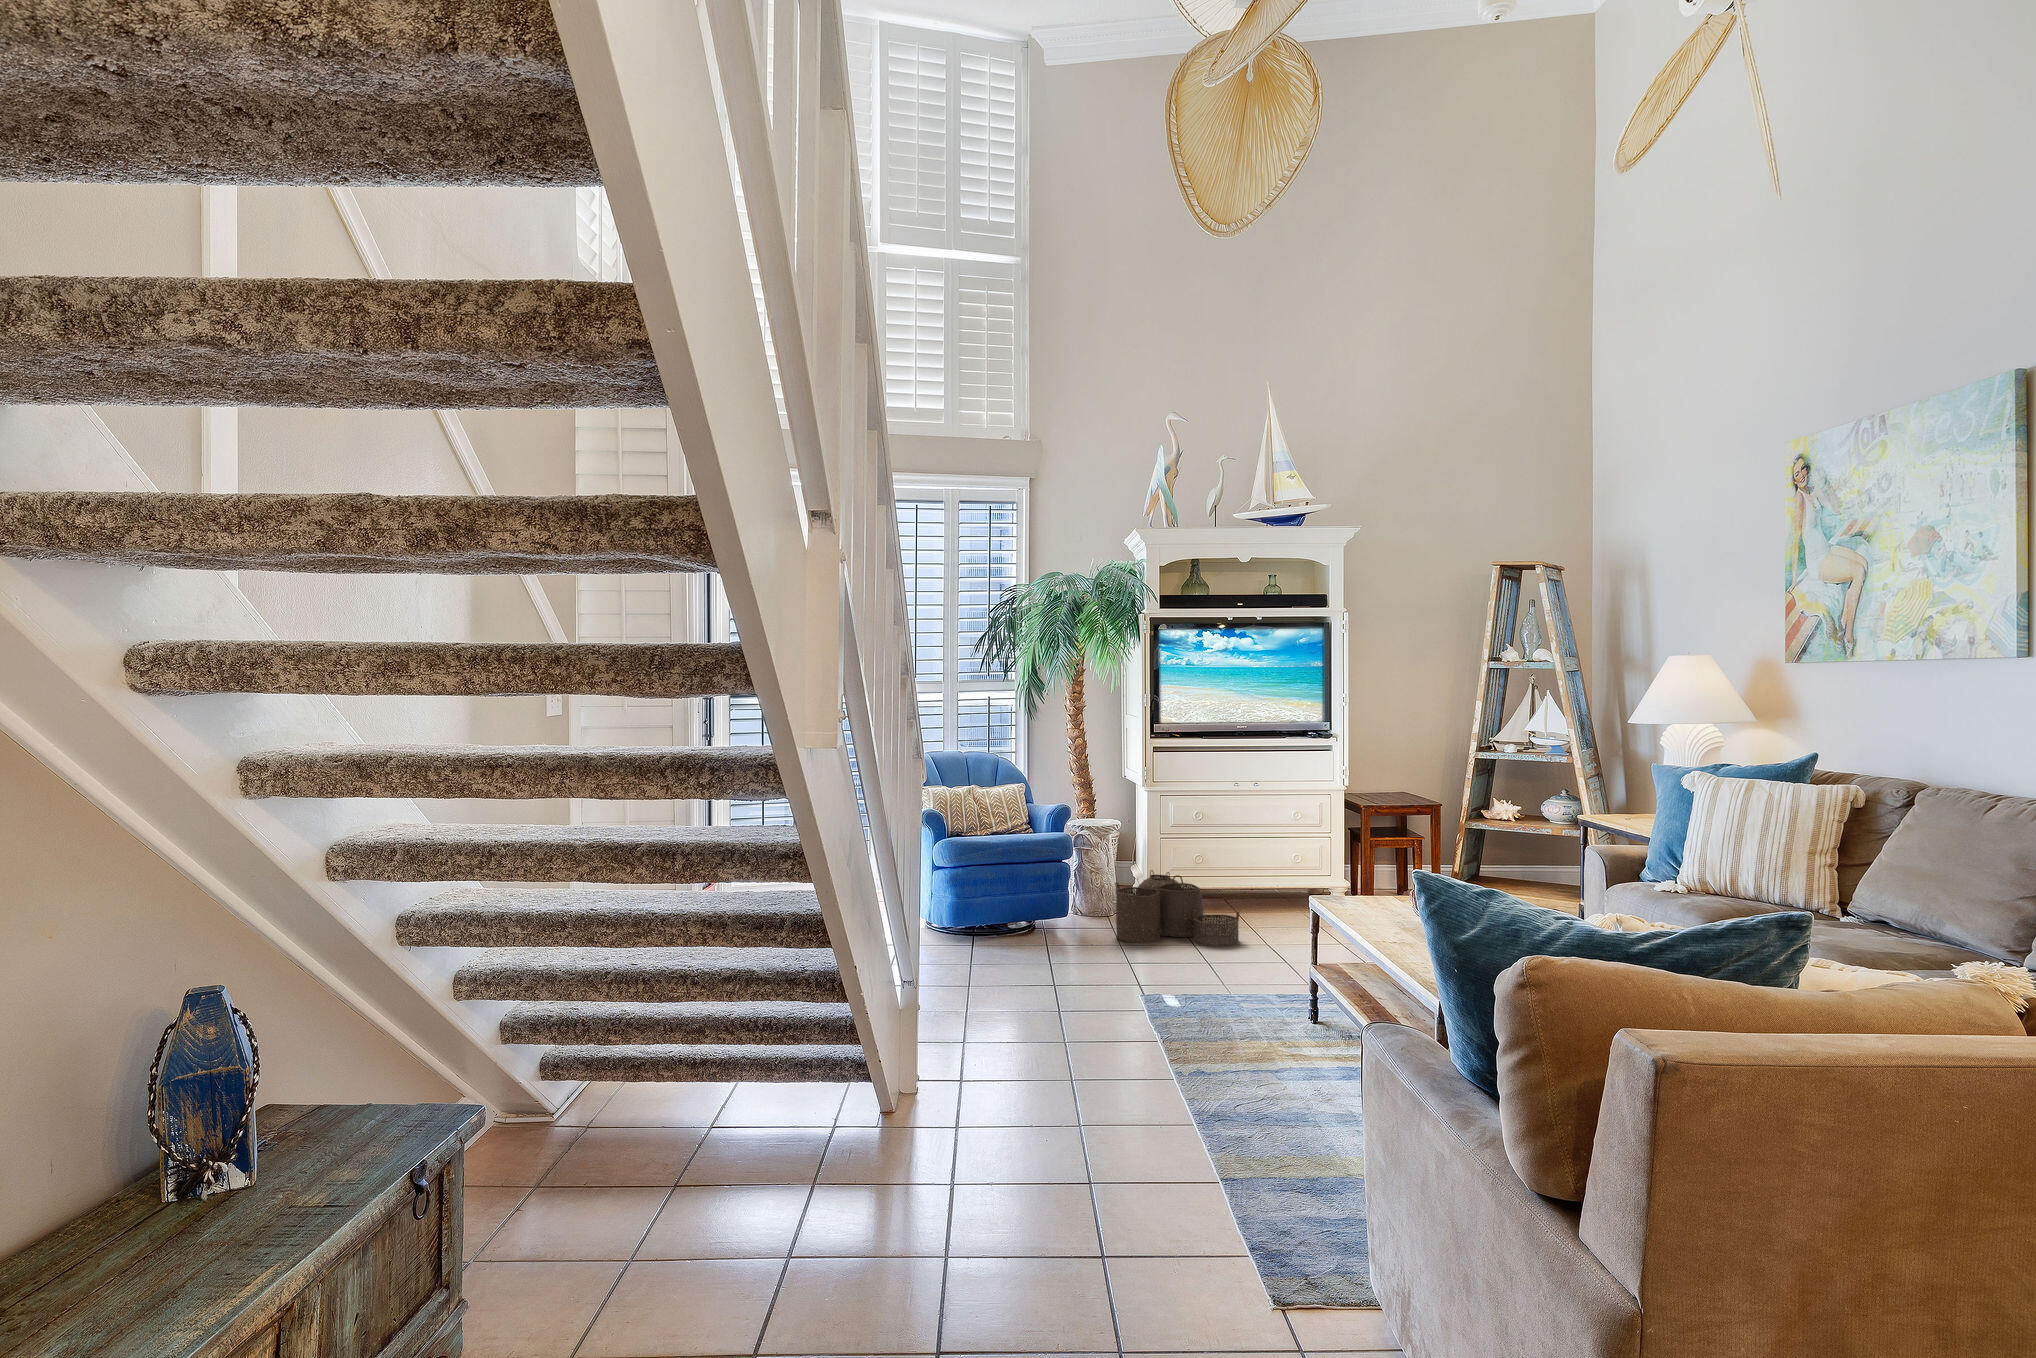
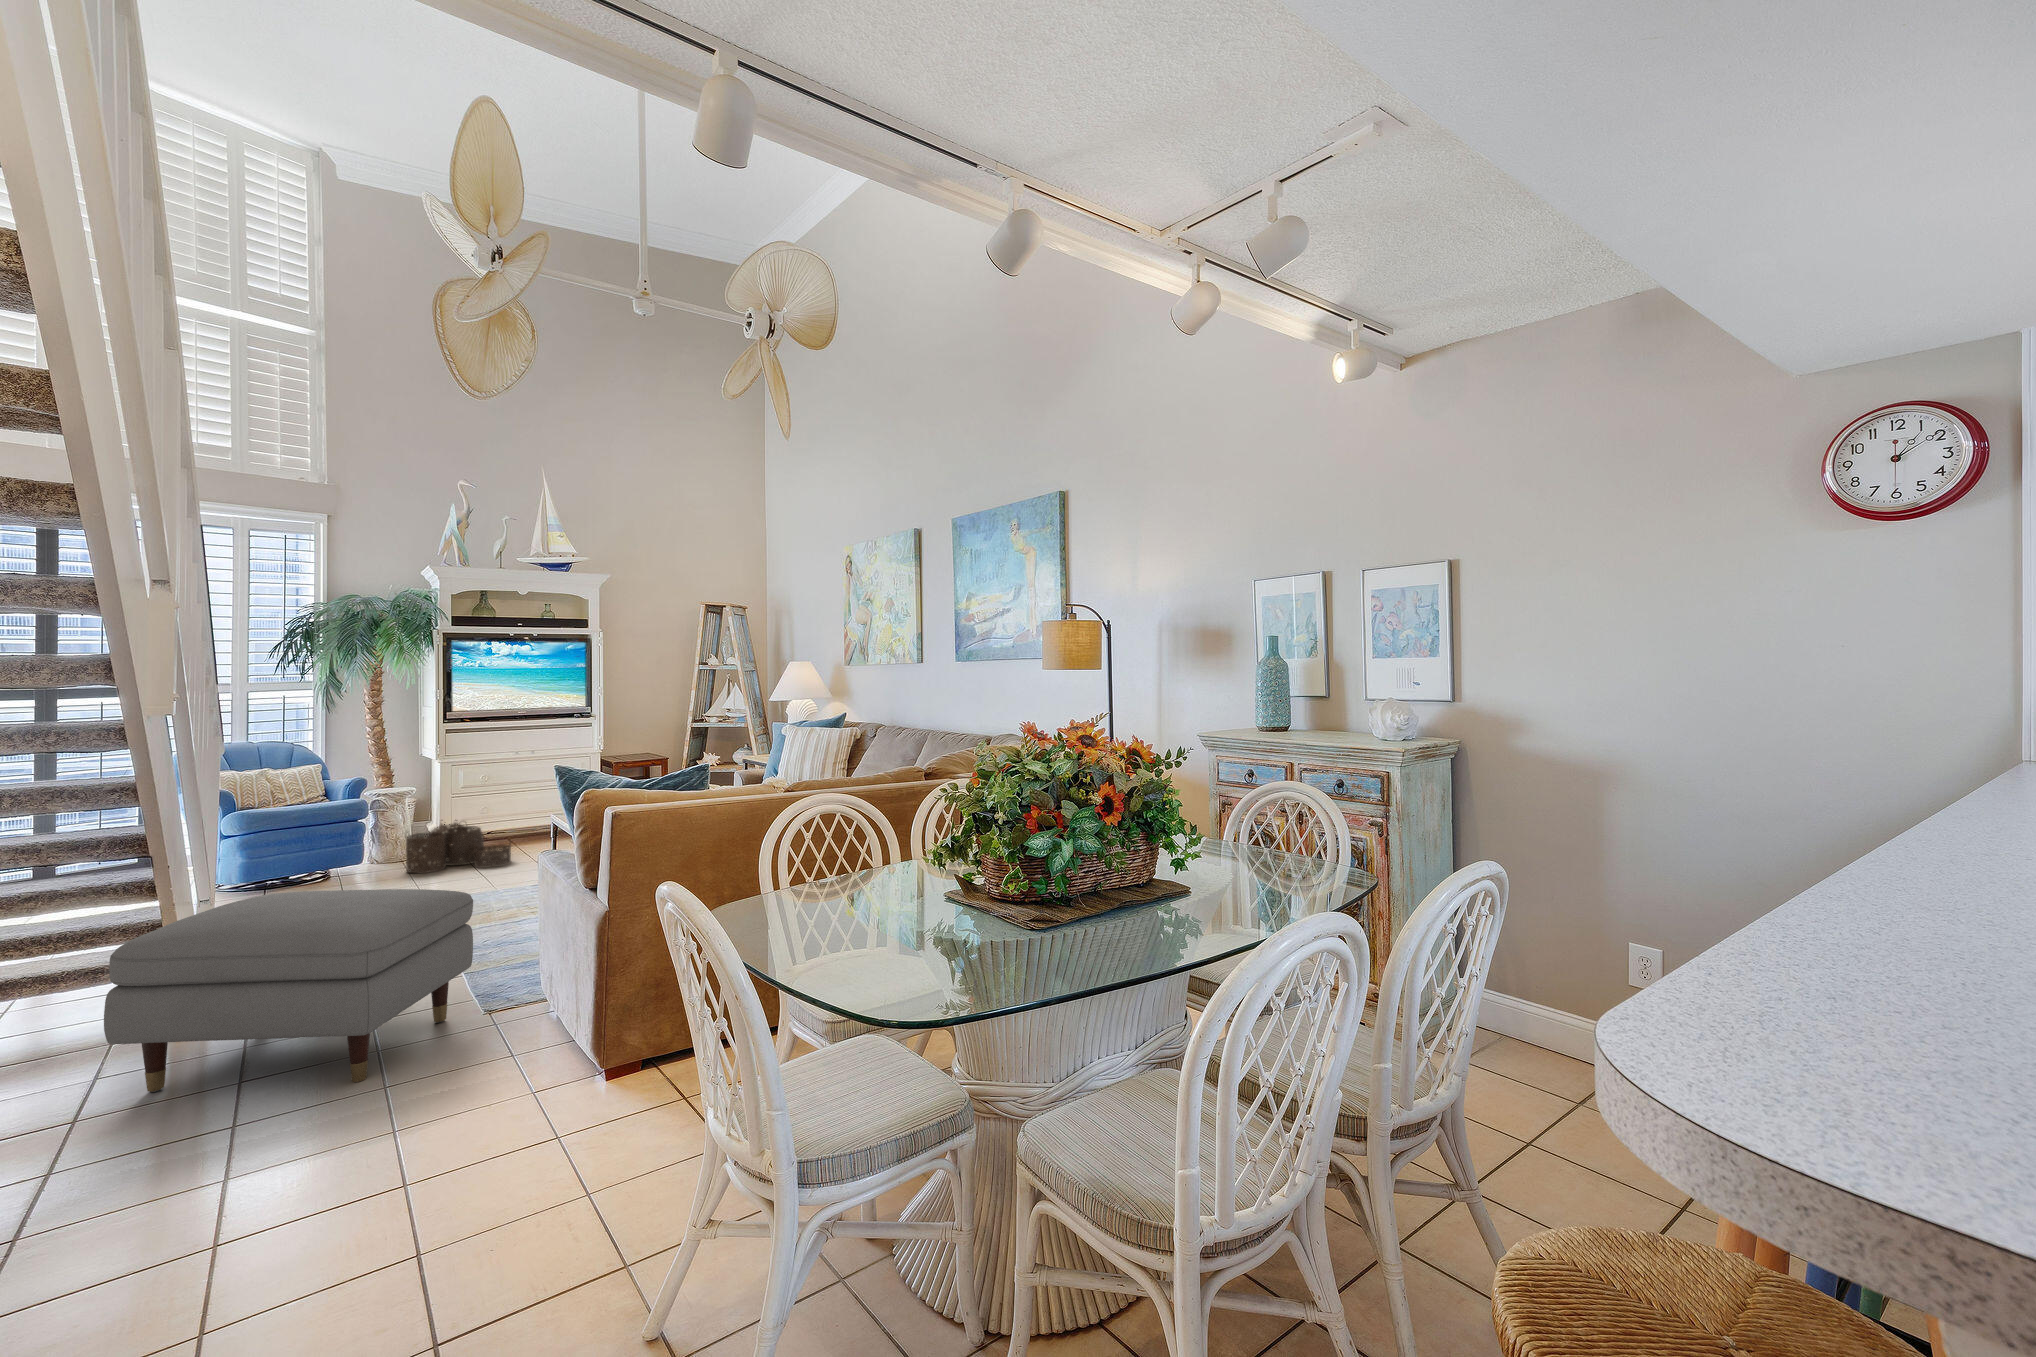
ottoman: none [878,975,1268,1285] -> present [104,889,473,1092]

